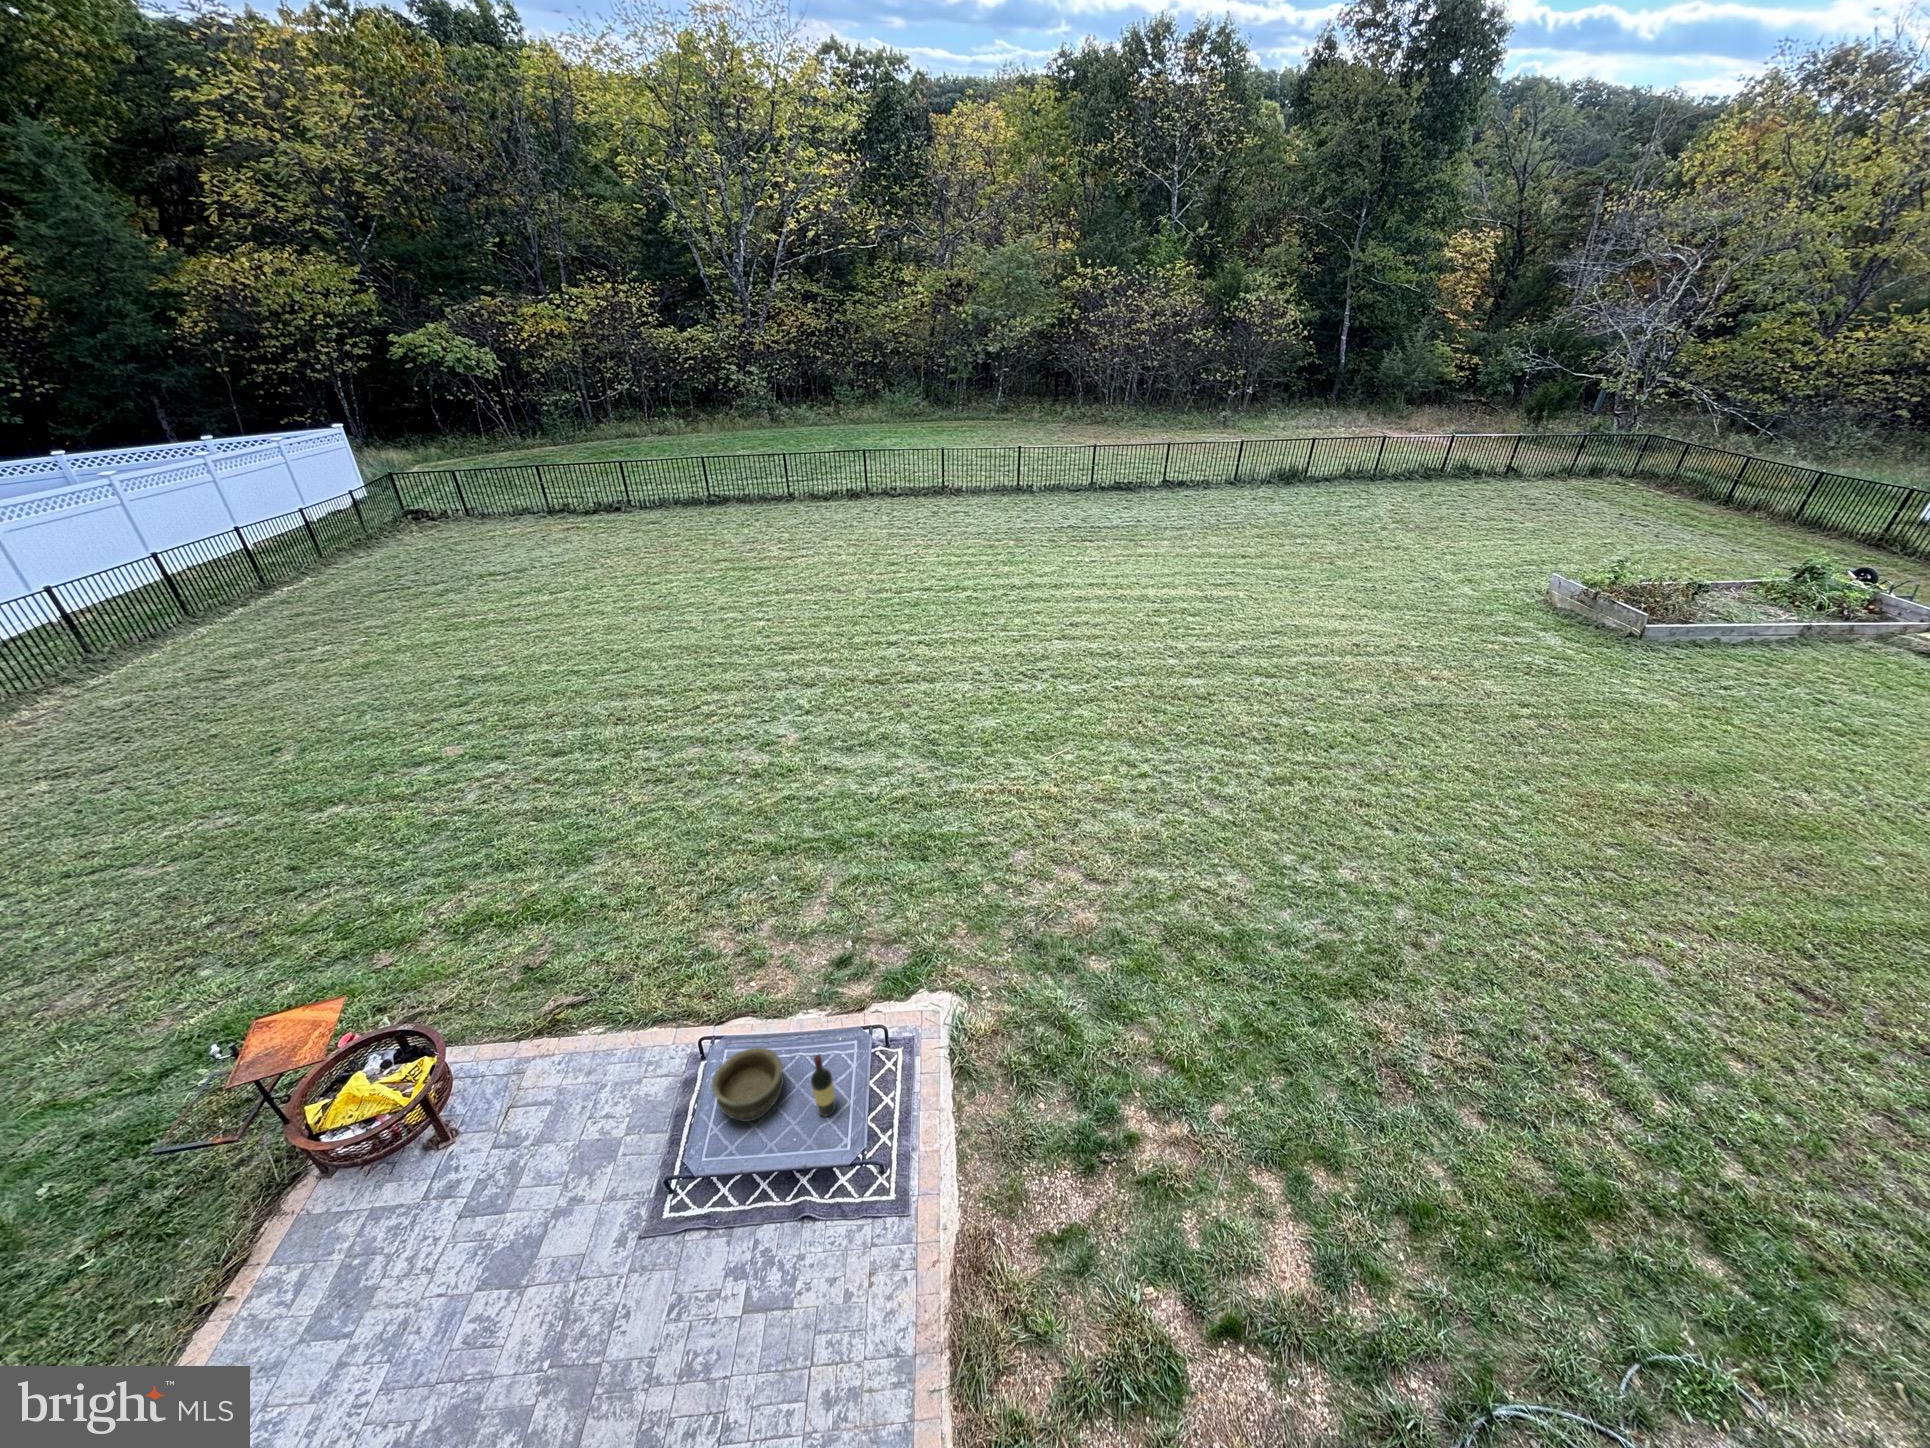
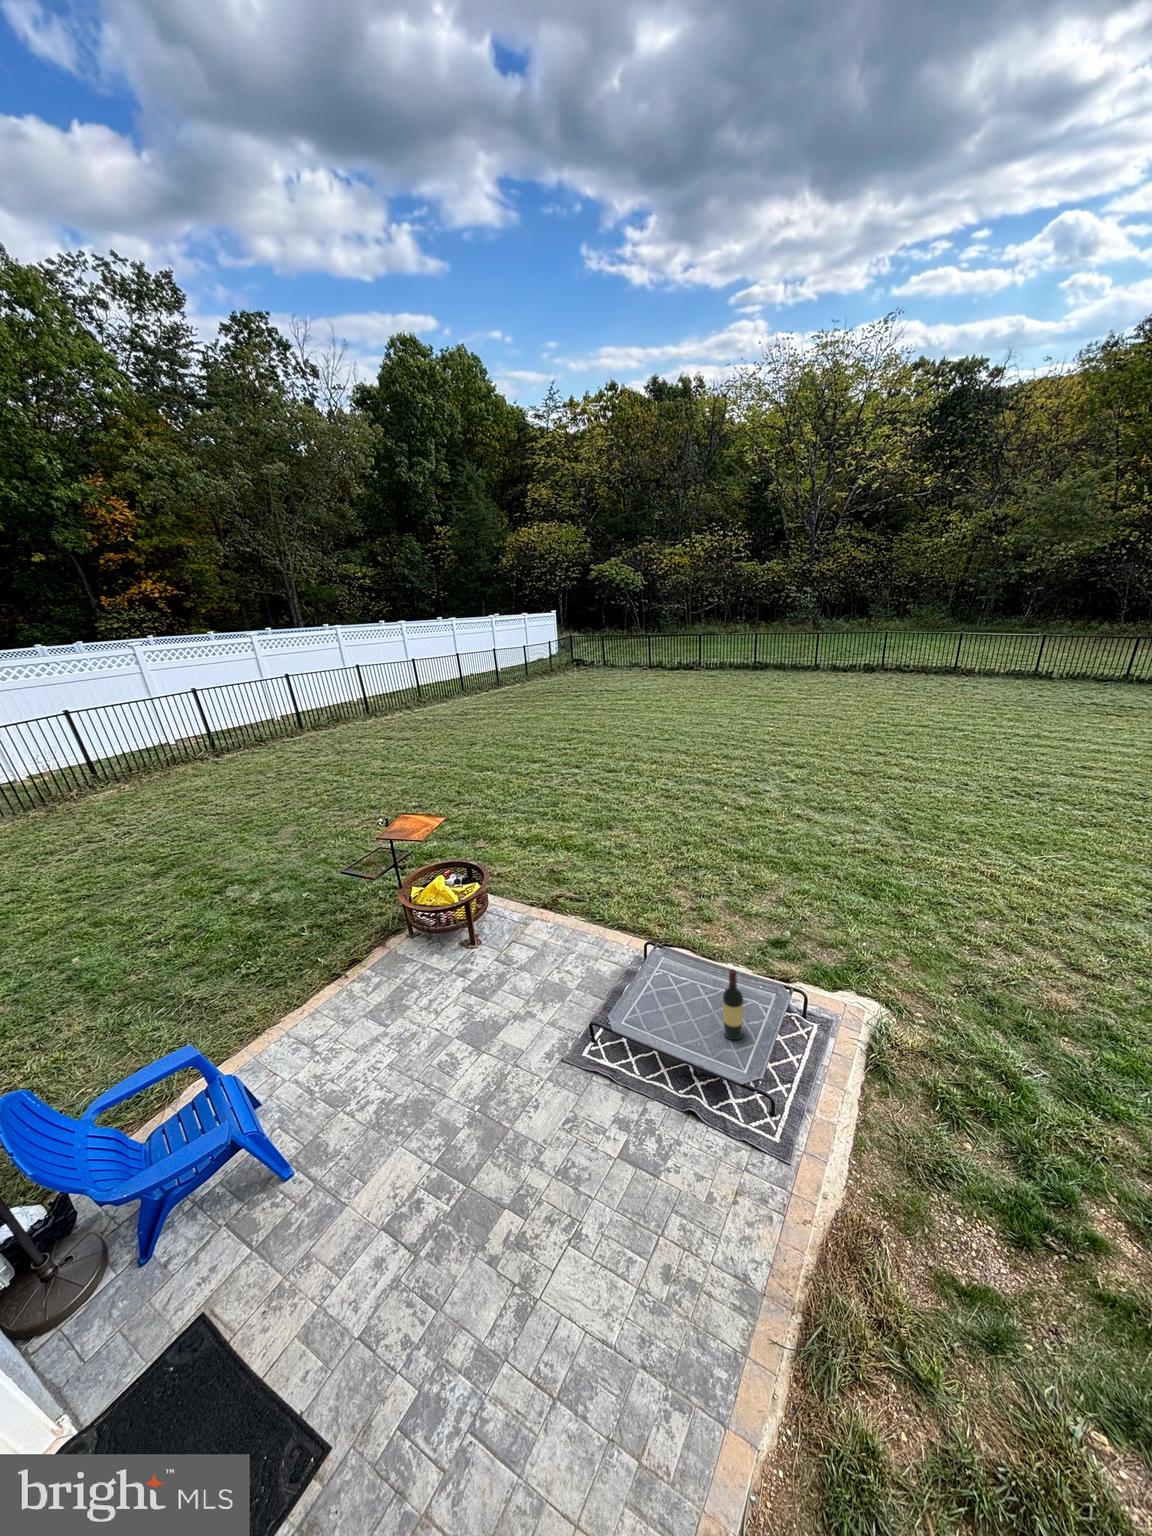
bowl: present [712,1048,784,1122] -> none [640,957,701,1016]

